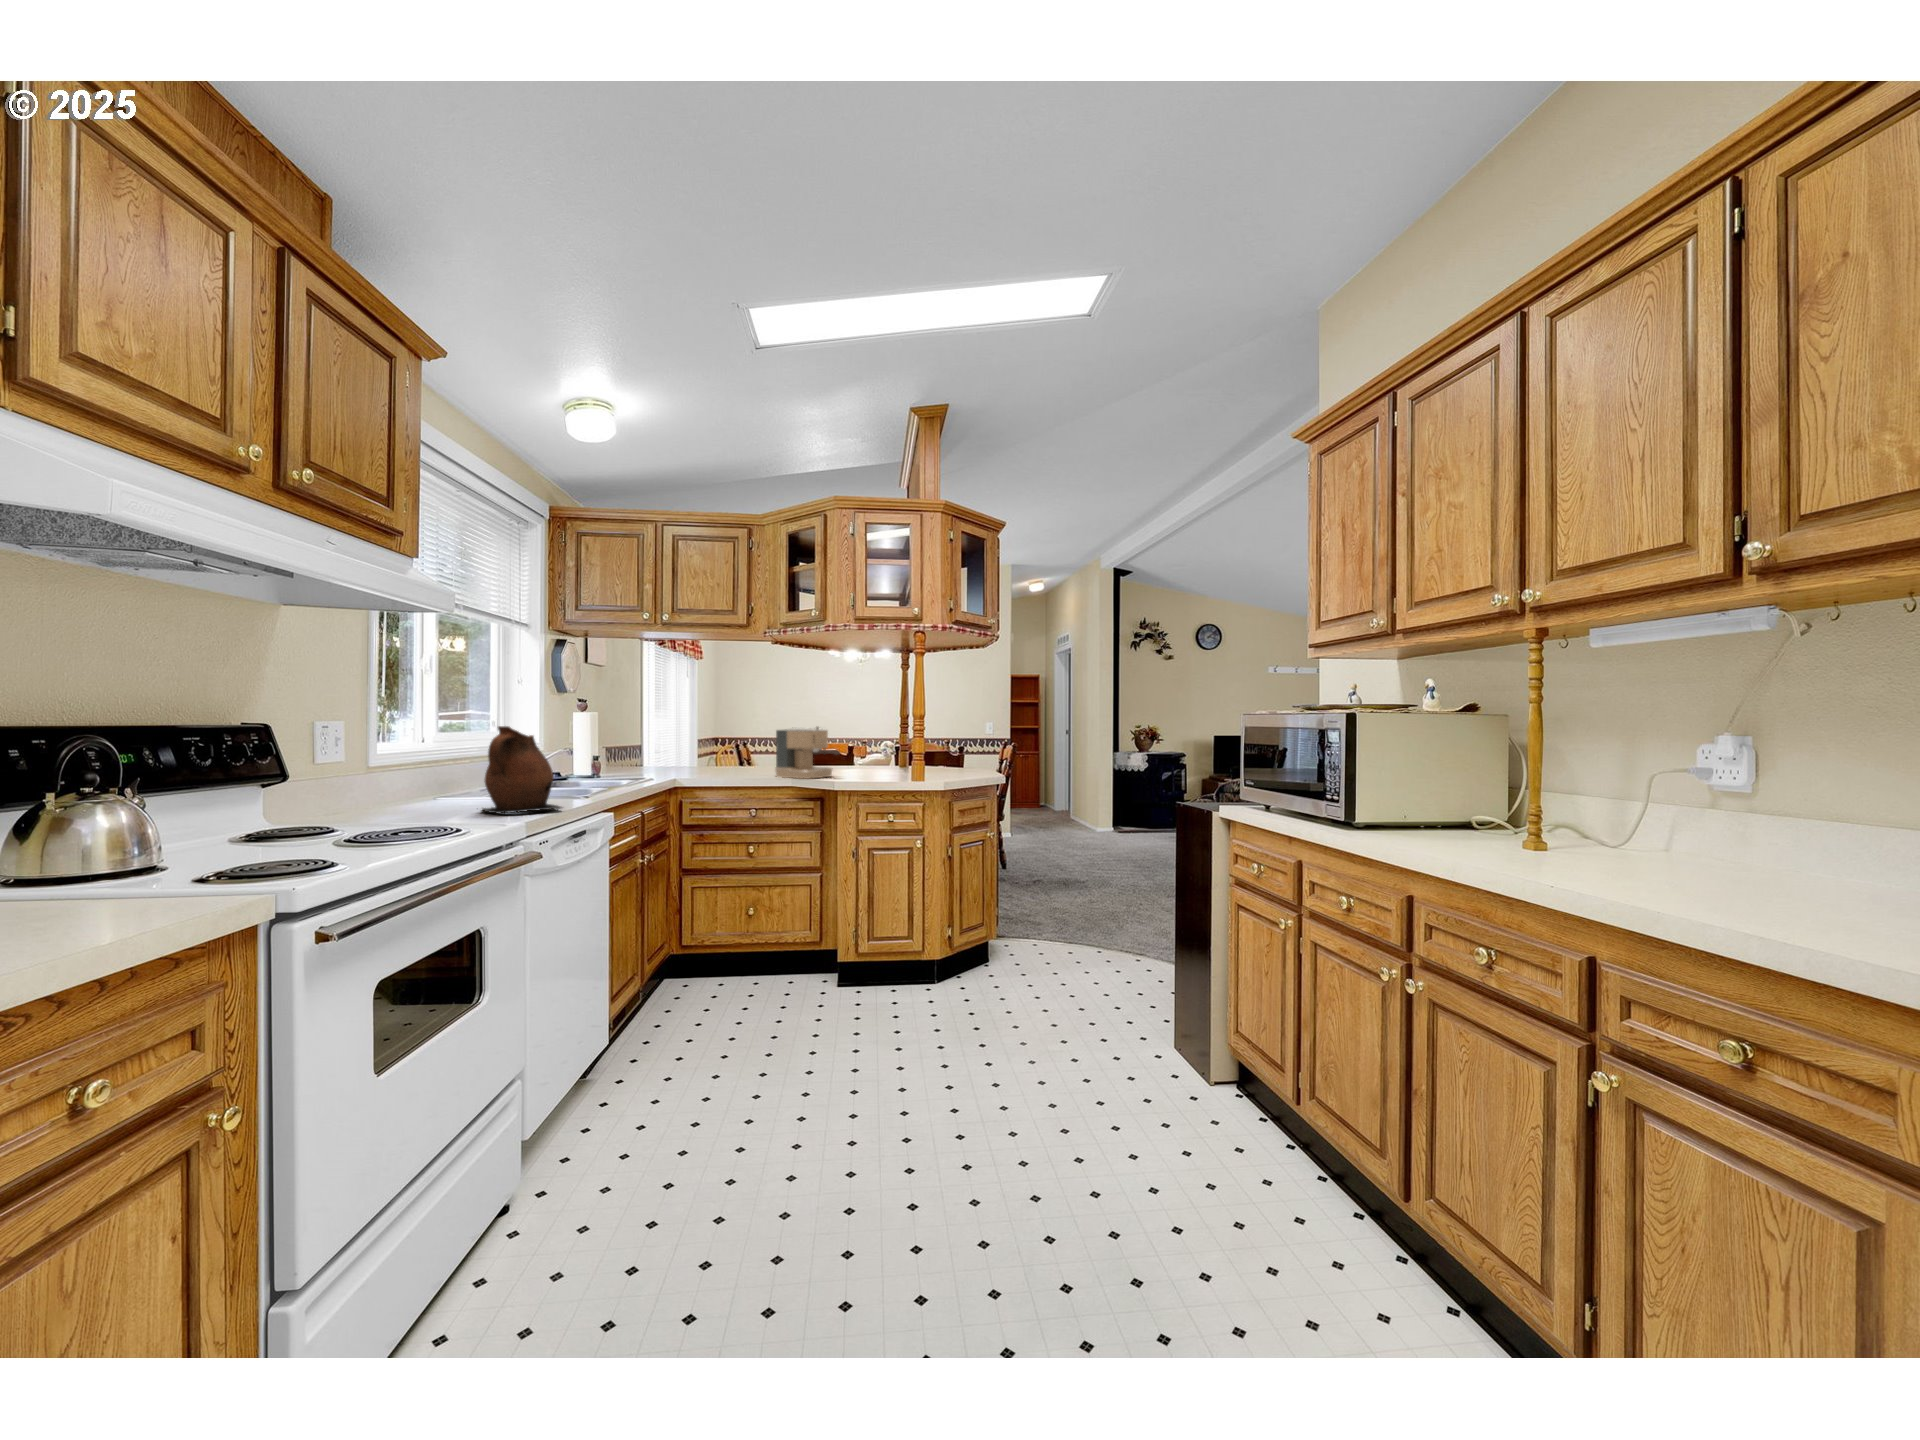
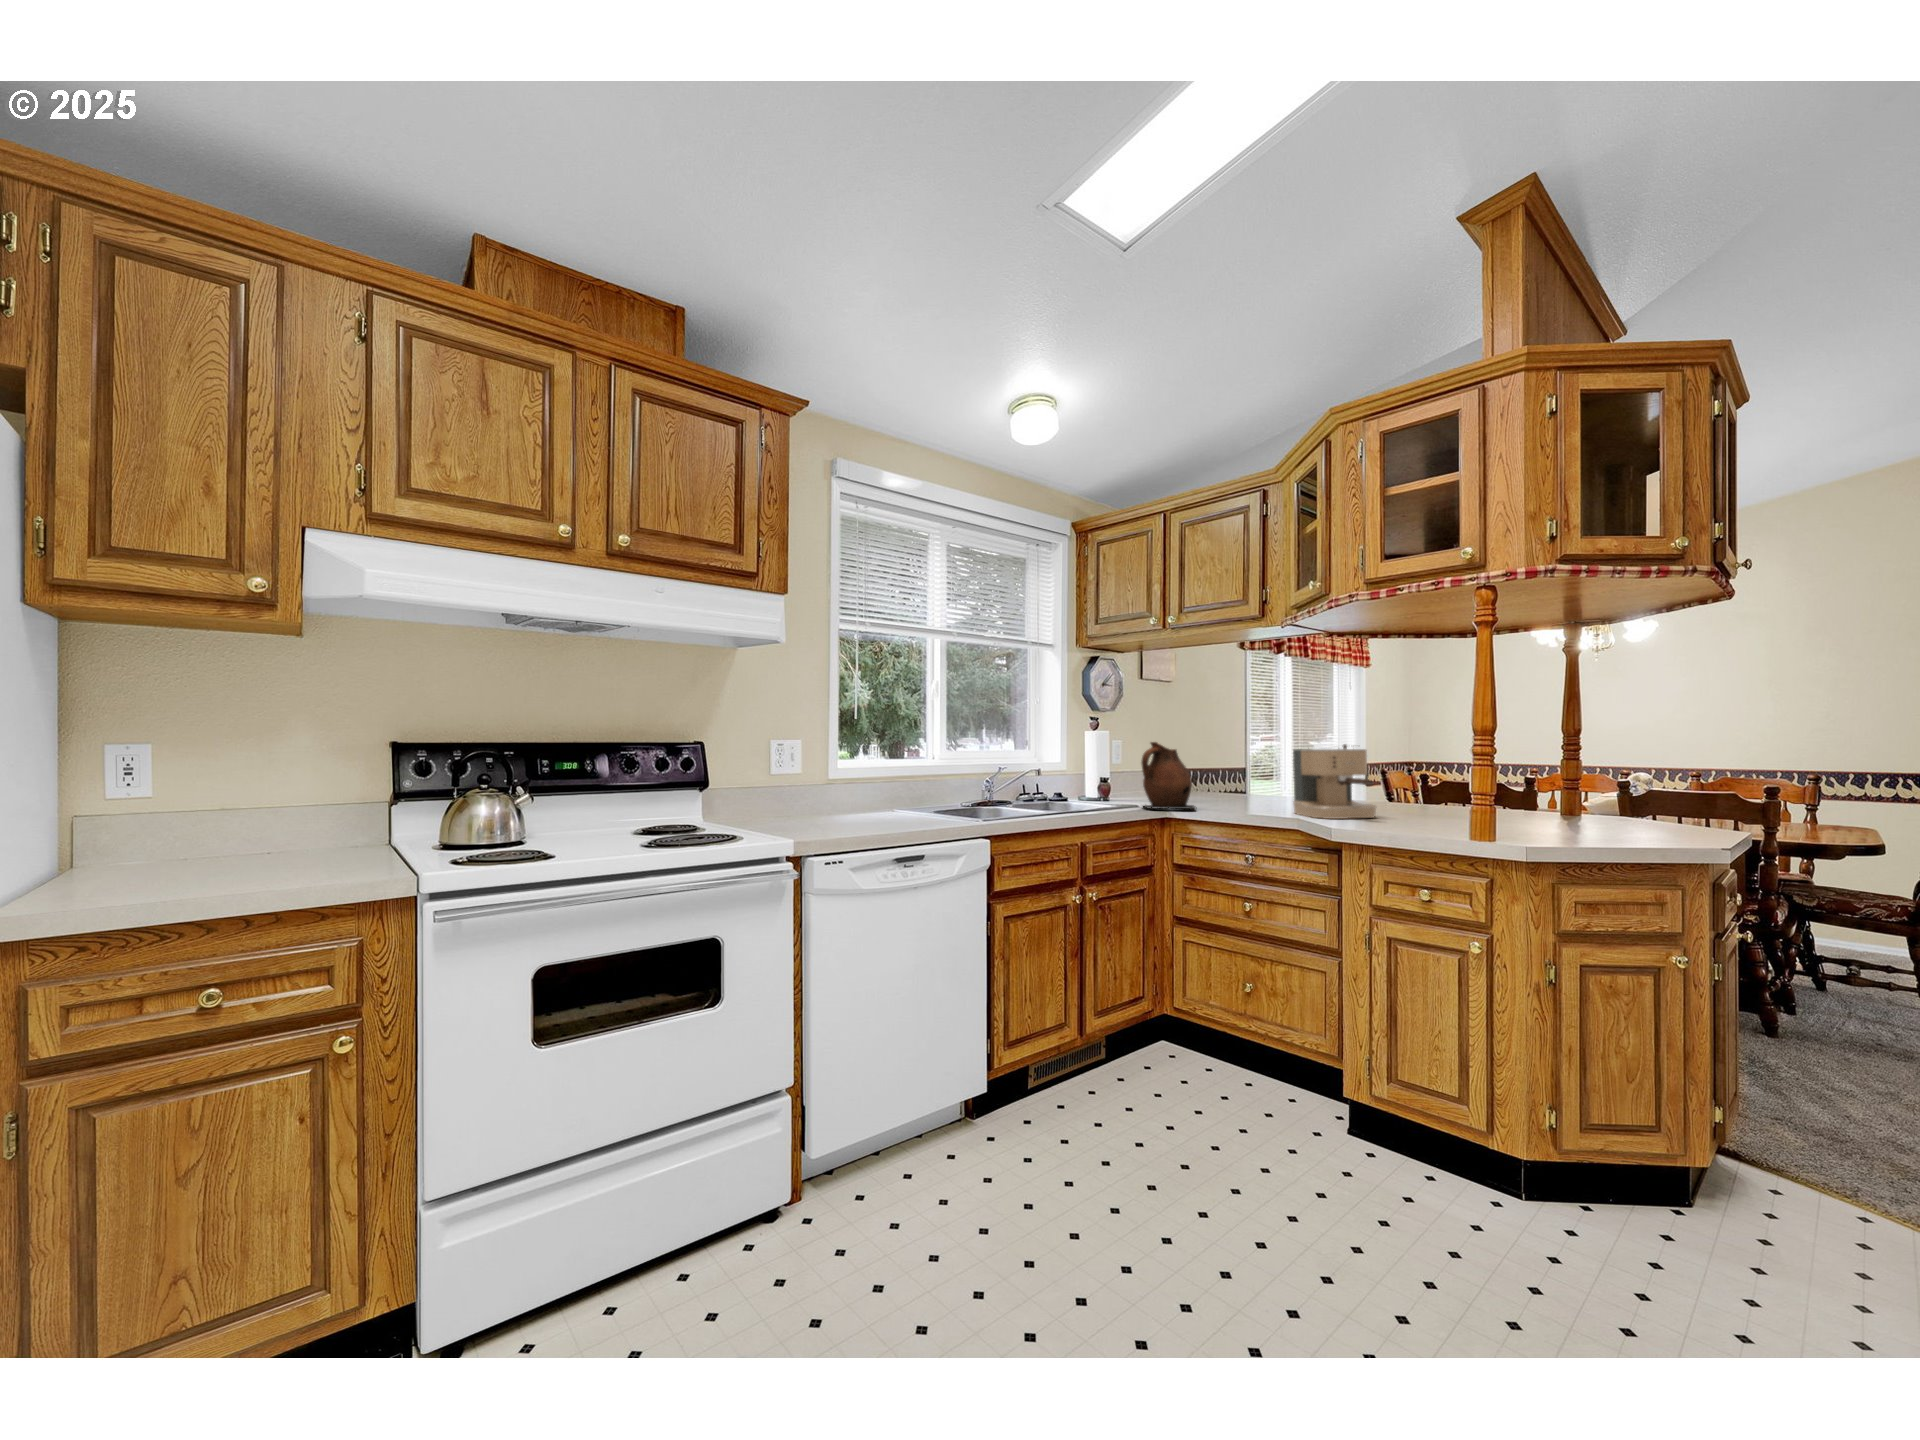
ceramic pitcher: present [482,726,561,813] -> present [1141,742,1197,809]

